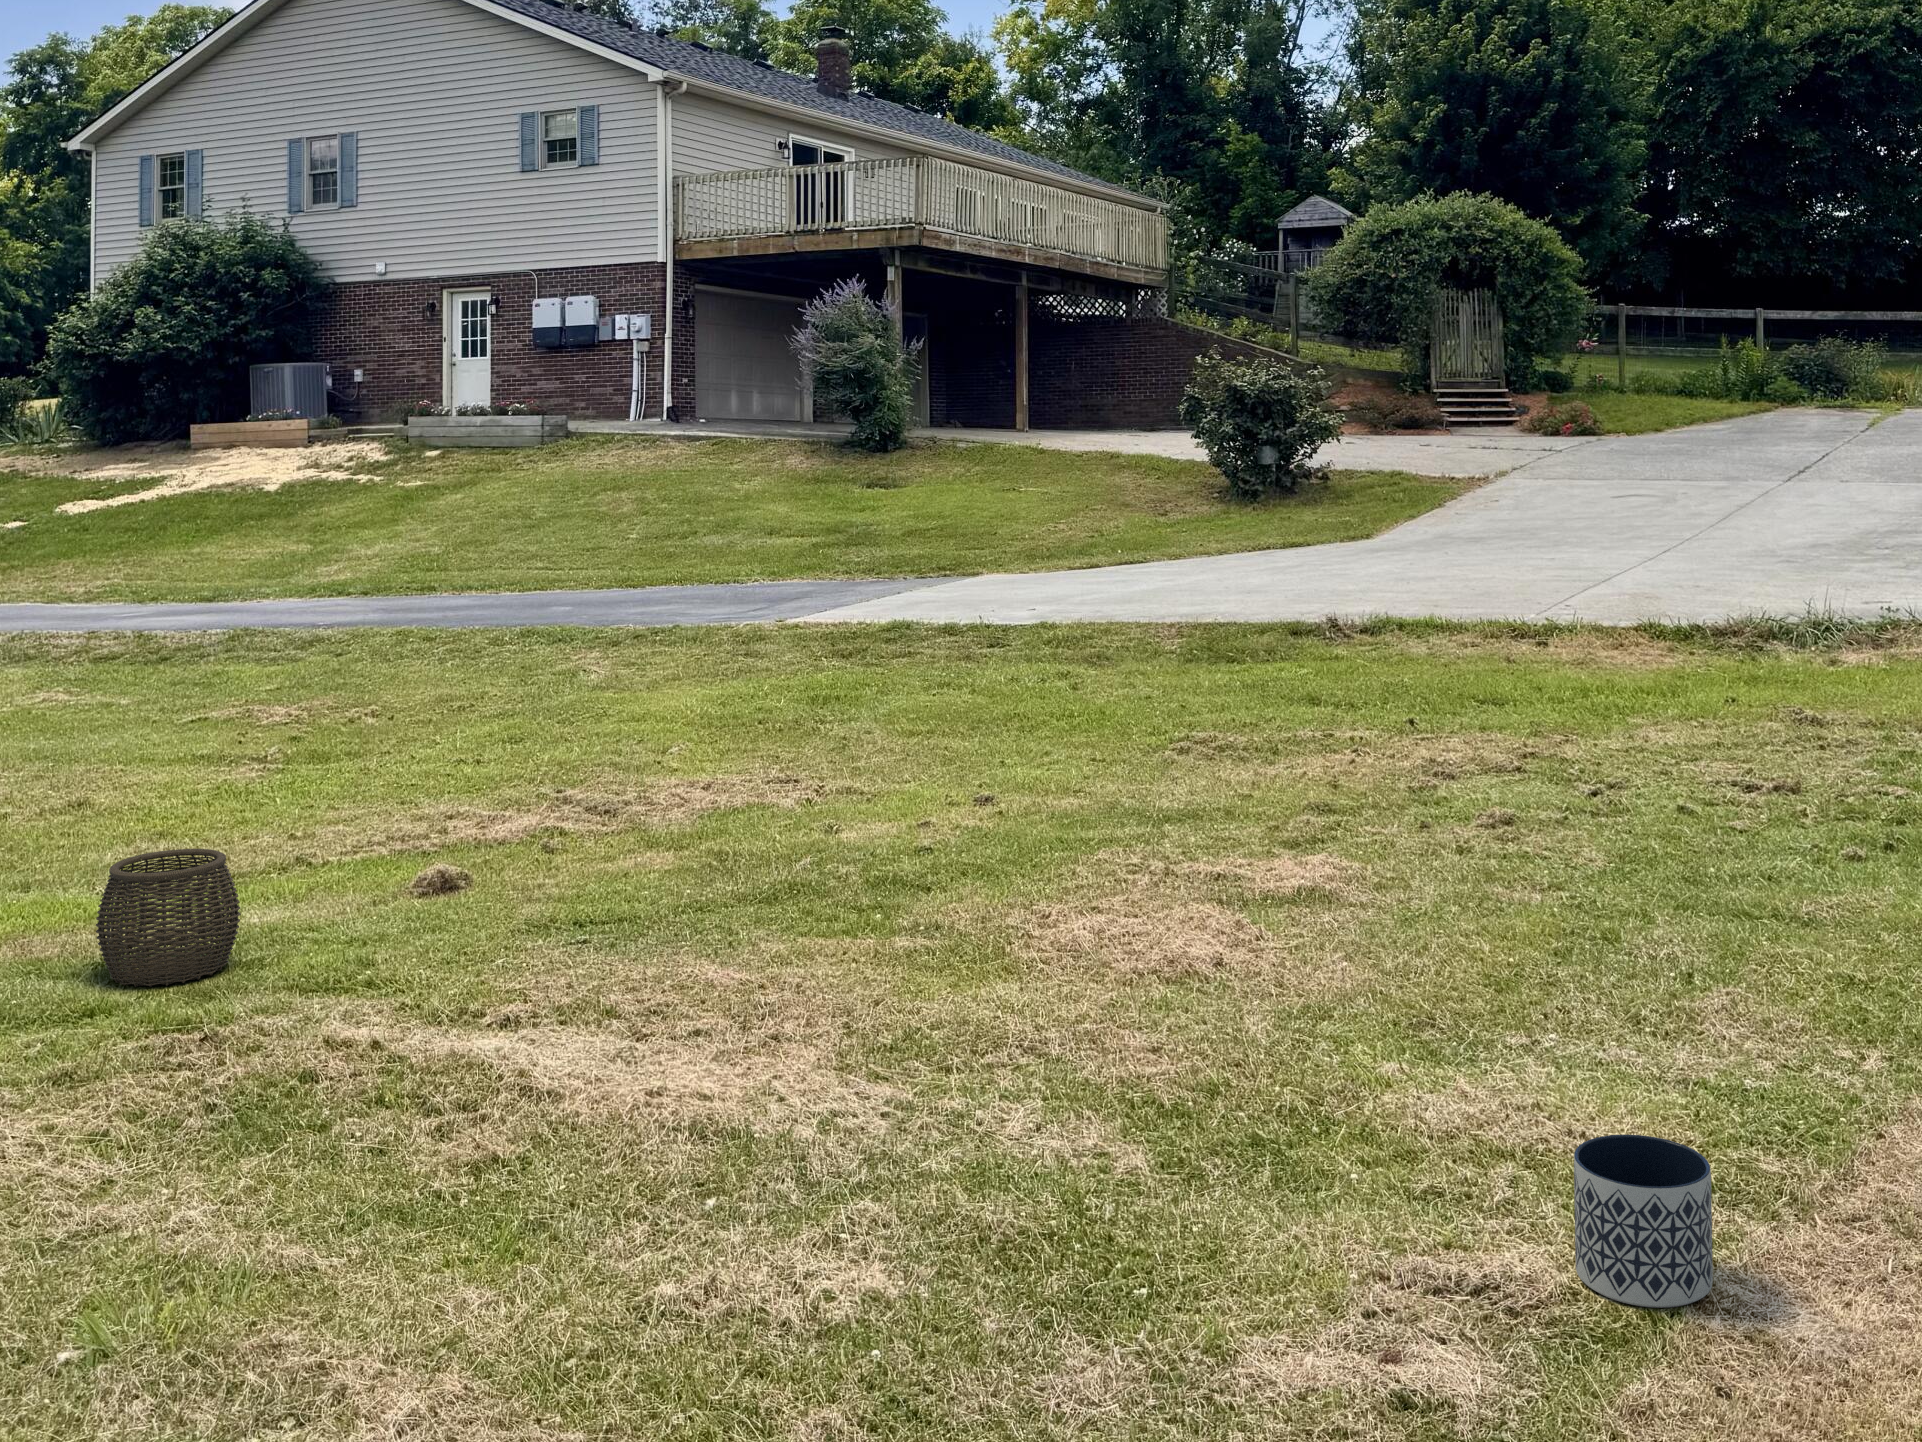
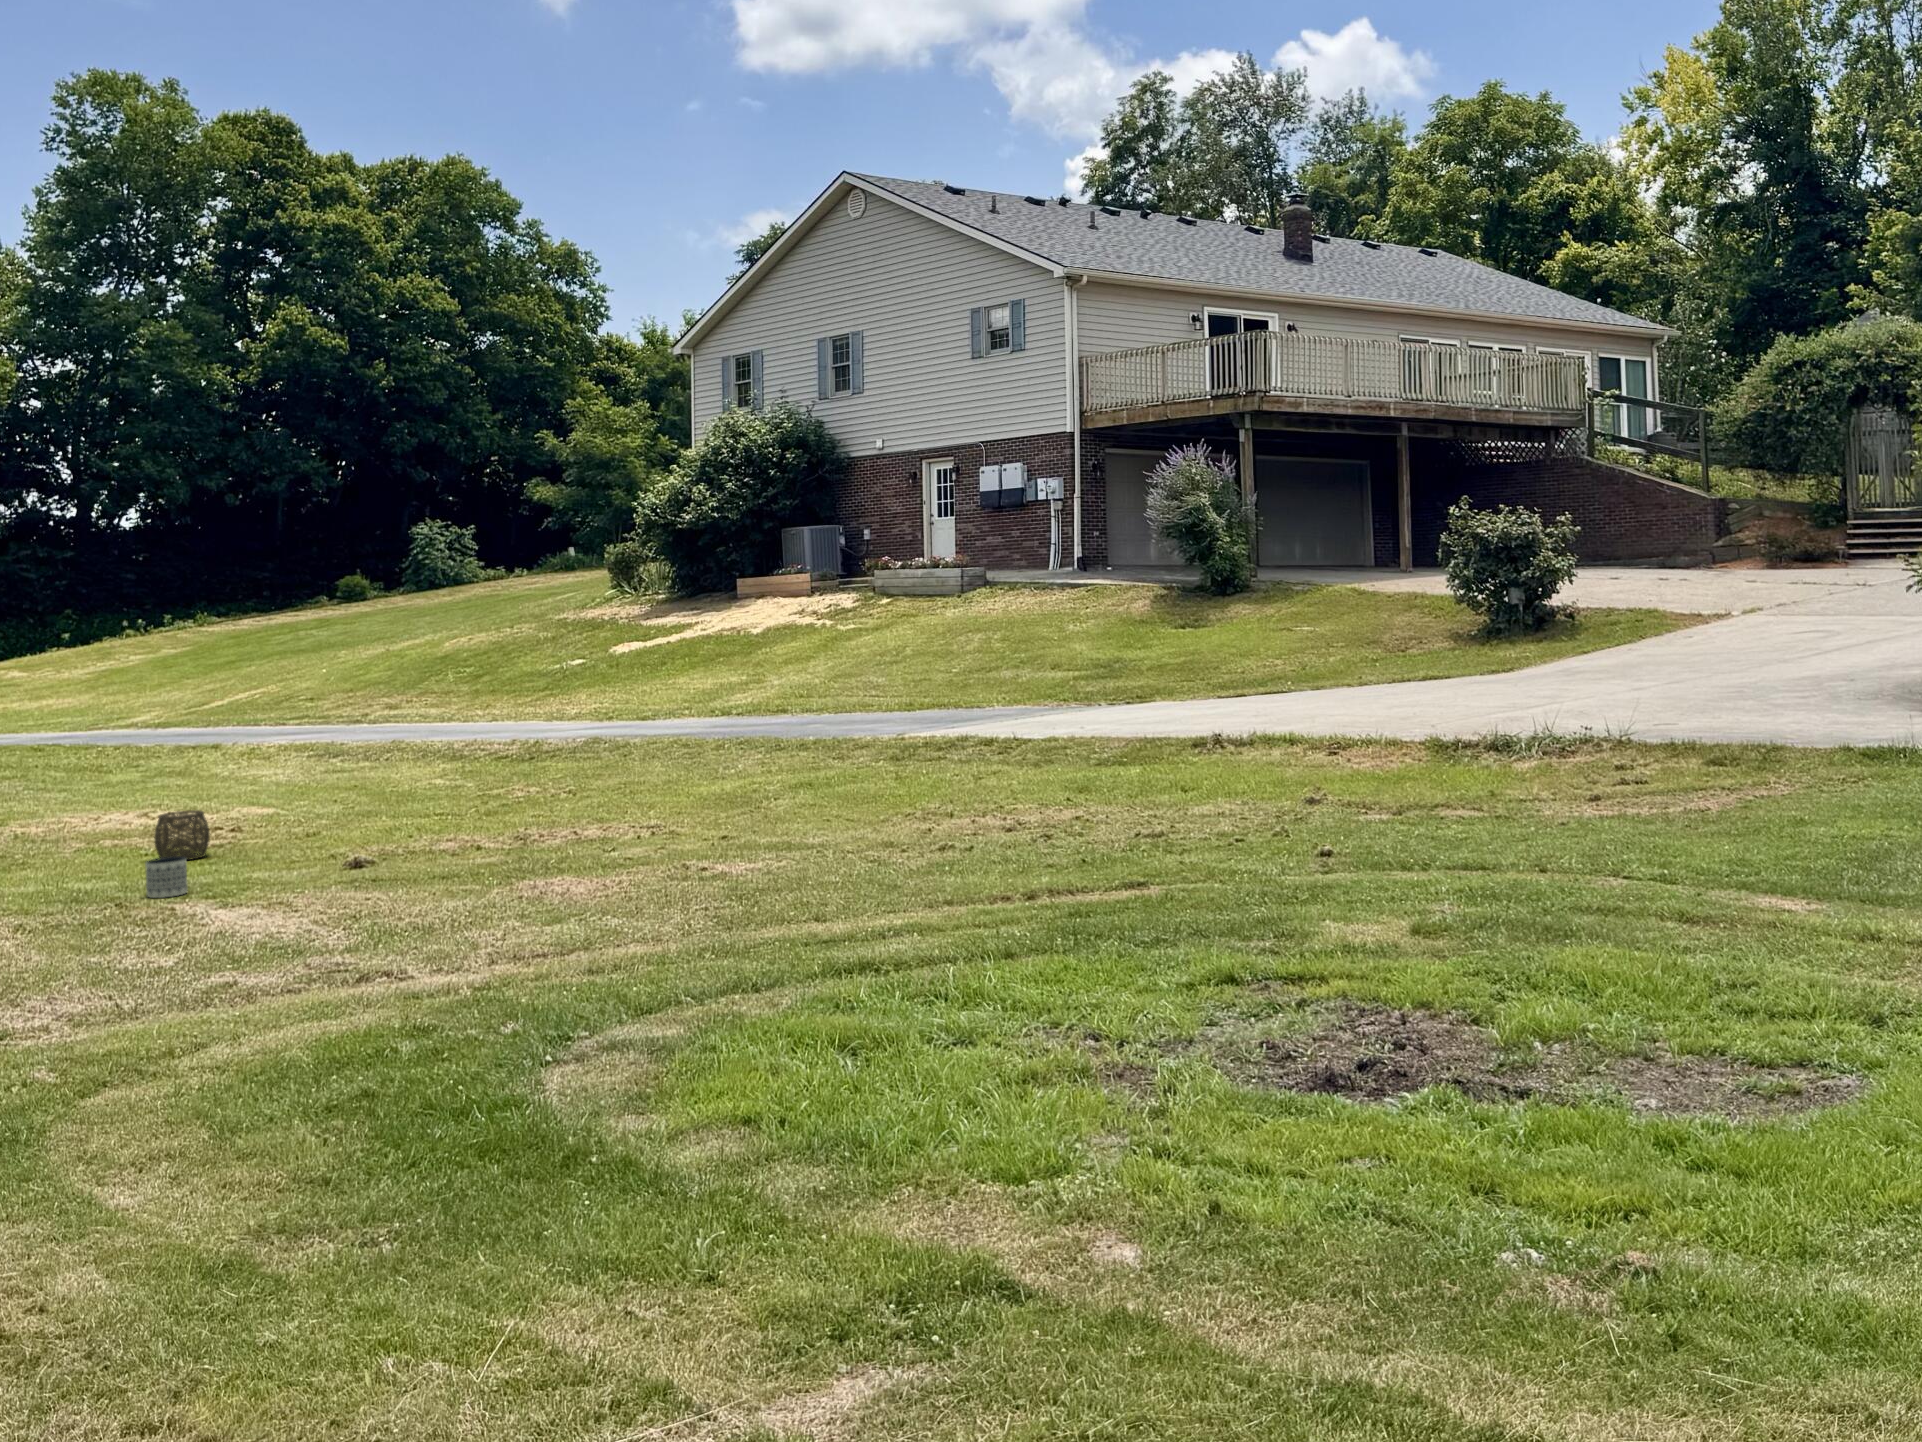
planter: present [1574,1135,1713,1308] -> present [145,857,188,898]

